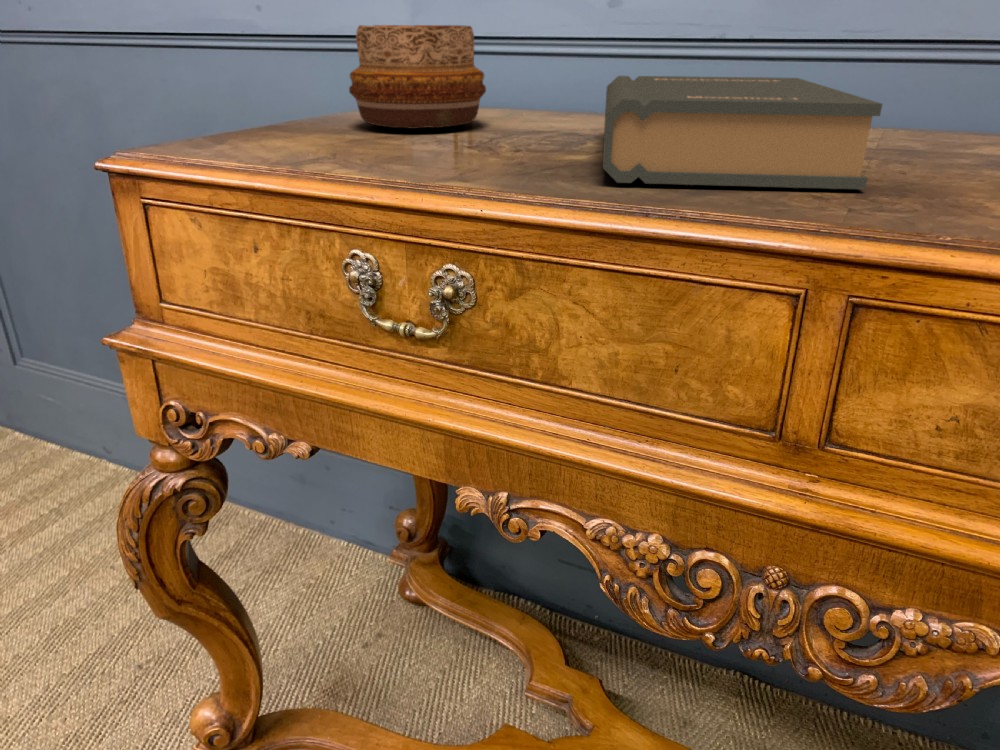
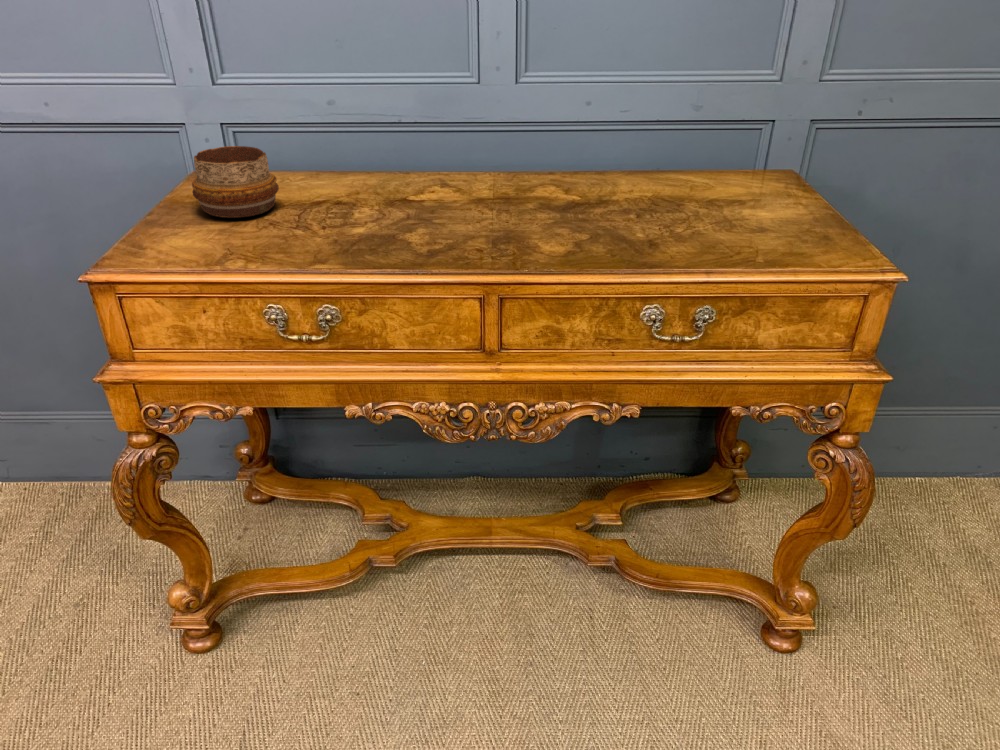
hardback book: present [603,76,882,189] -> none [354,170,496,255]

